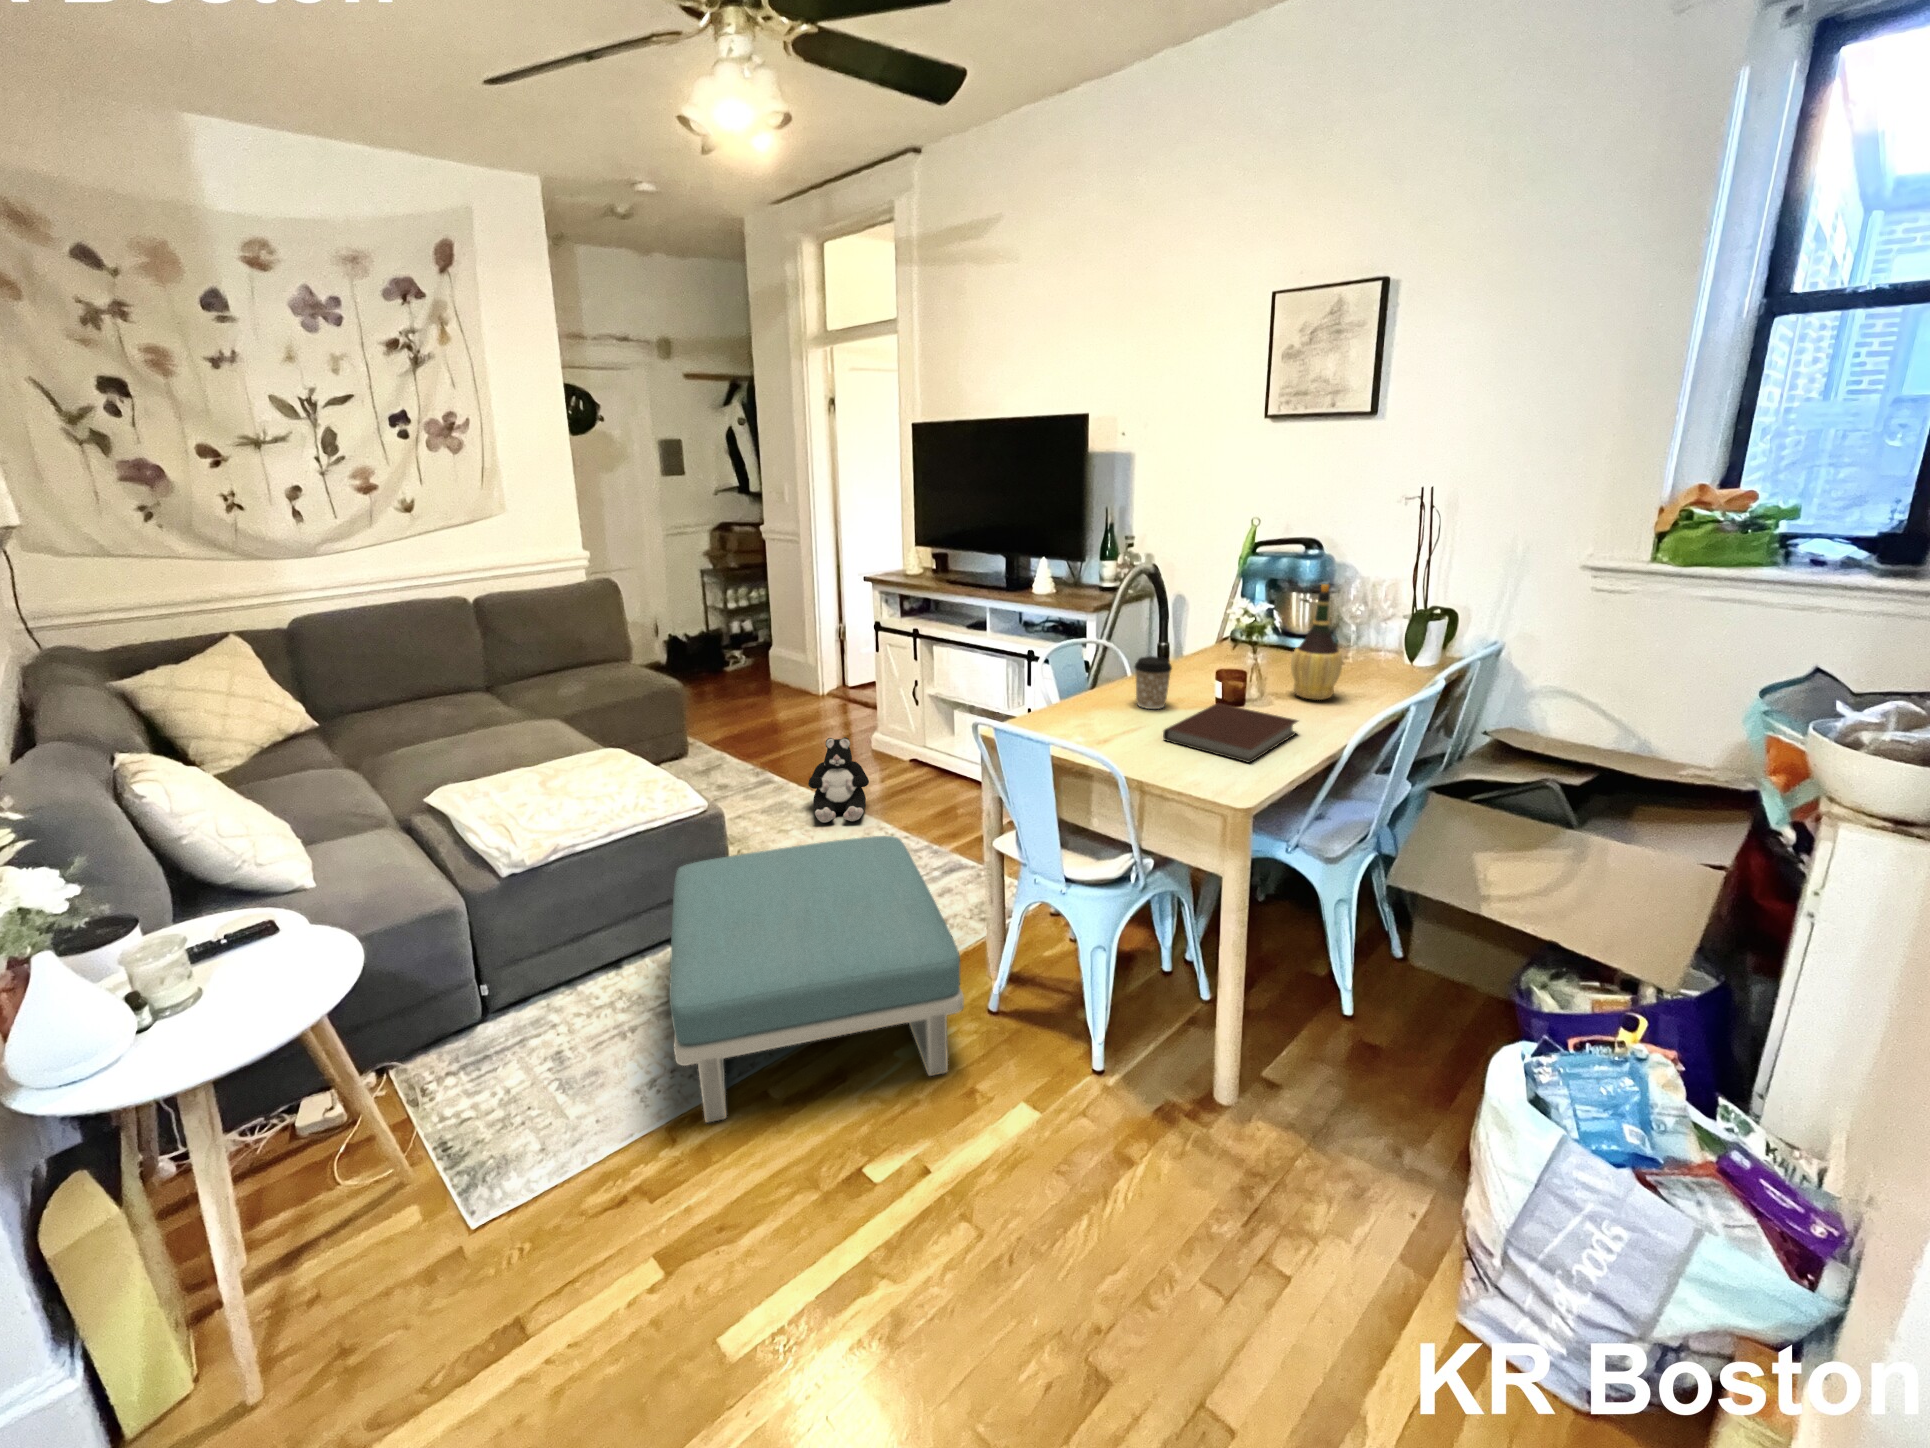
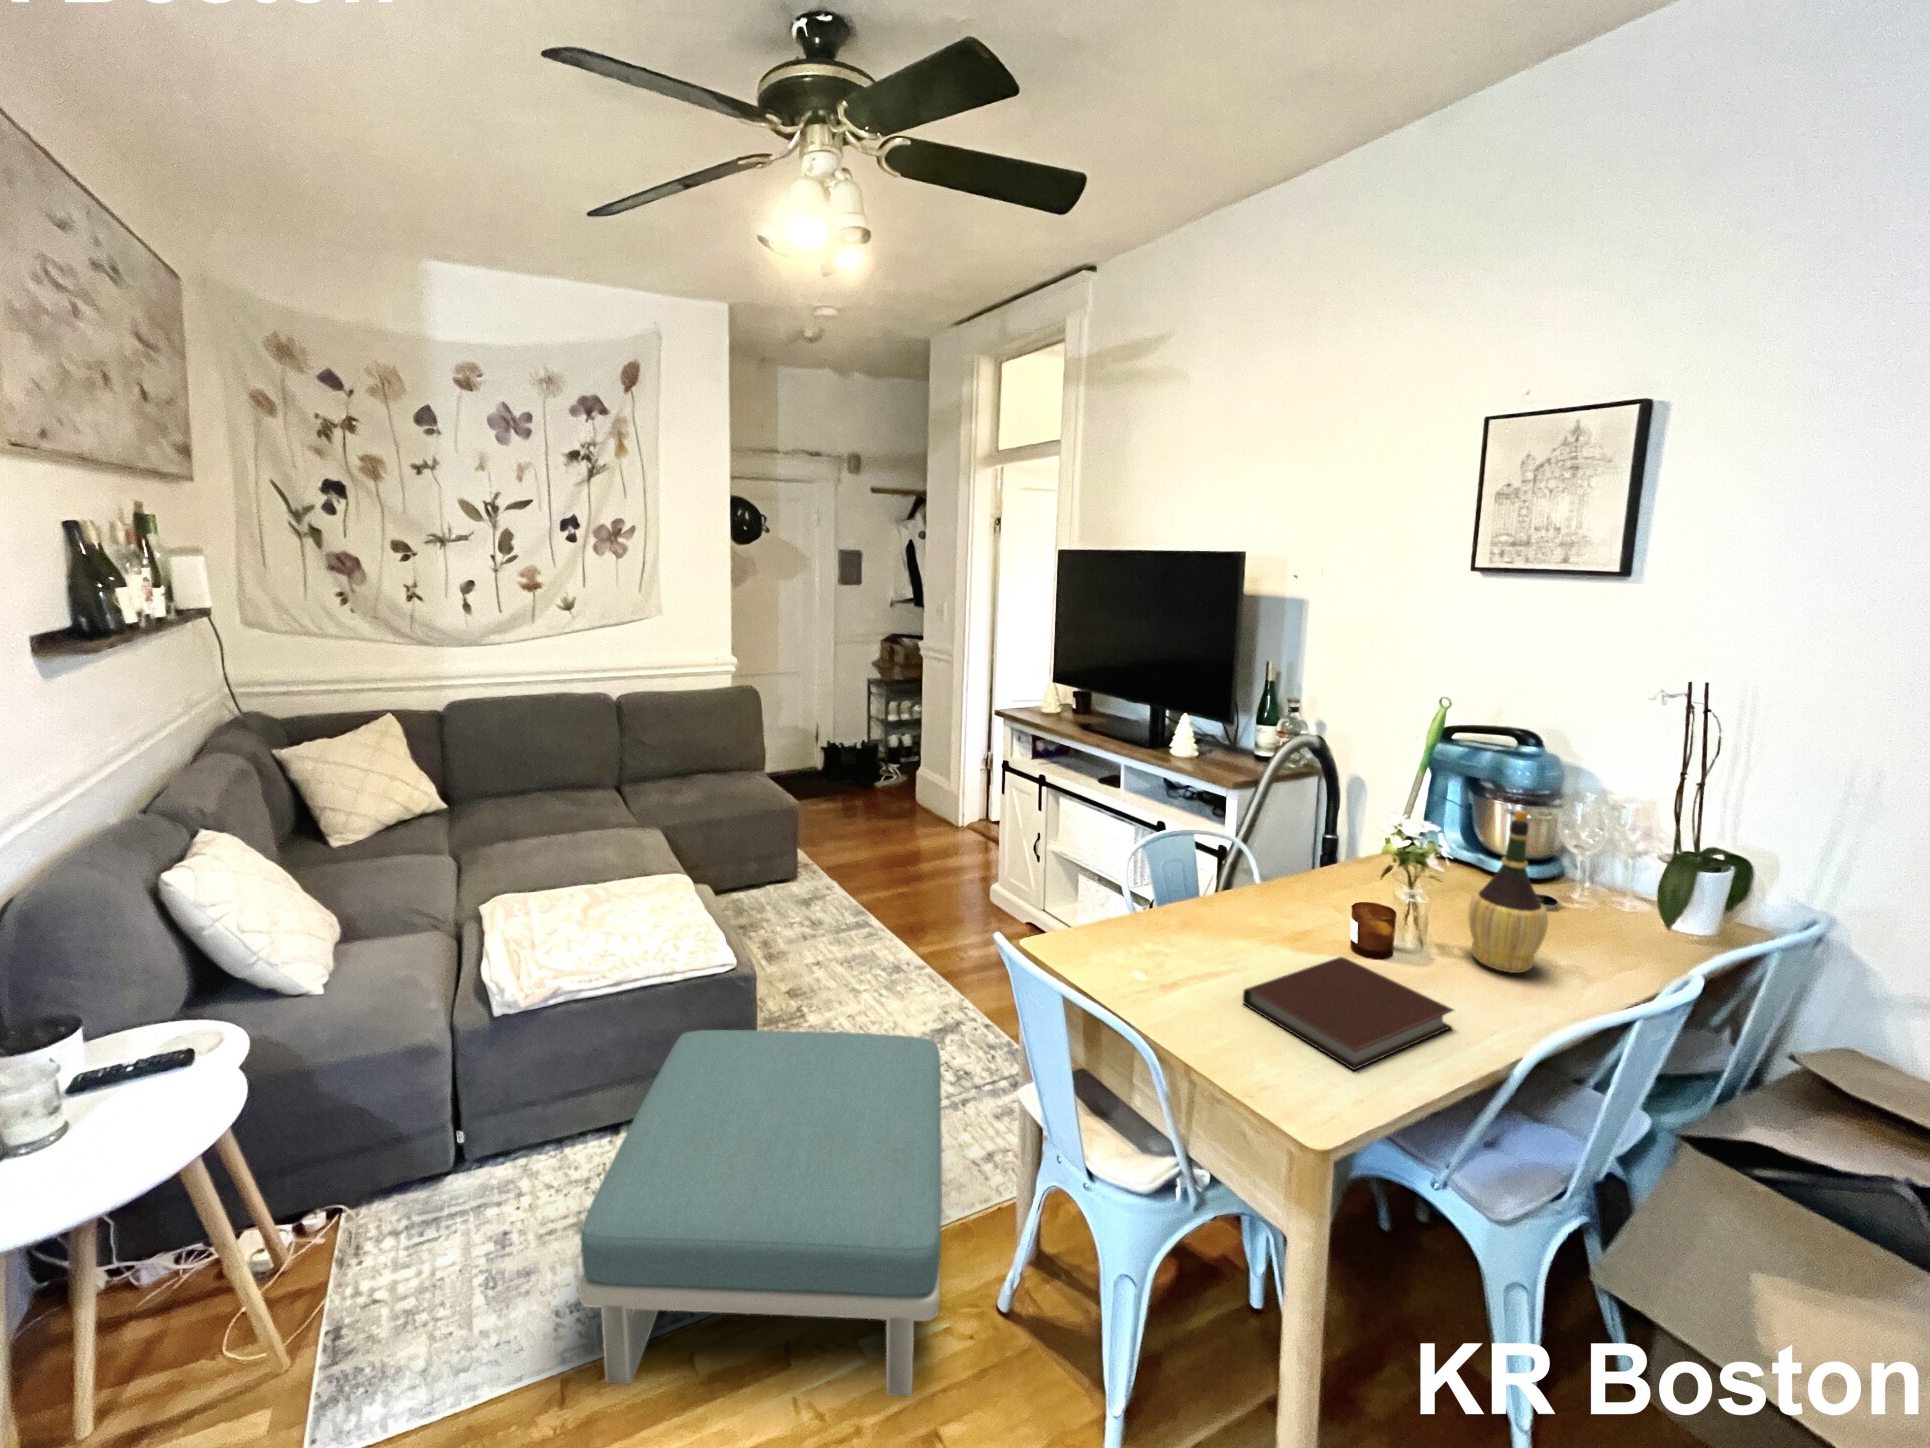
coffee cup: present [1135,656,1172,709] -> none [1231,875,1283,948]
plush toy: present [808,737,869,823] -> none [890,890,959,993]

